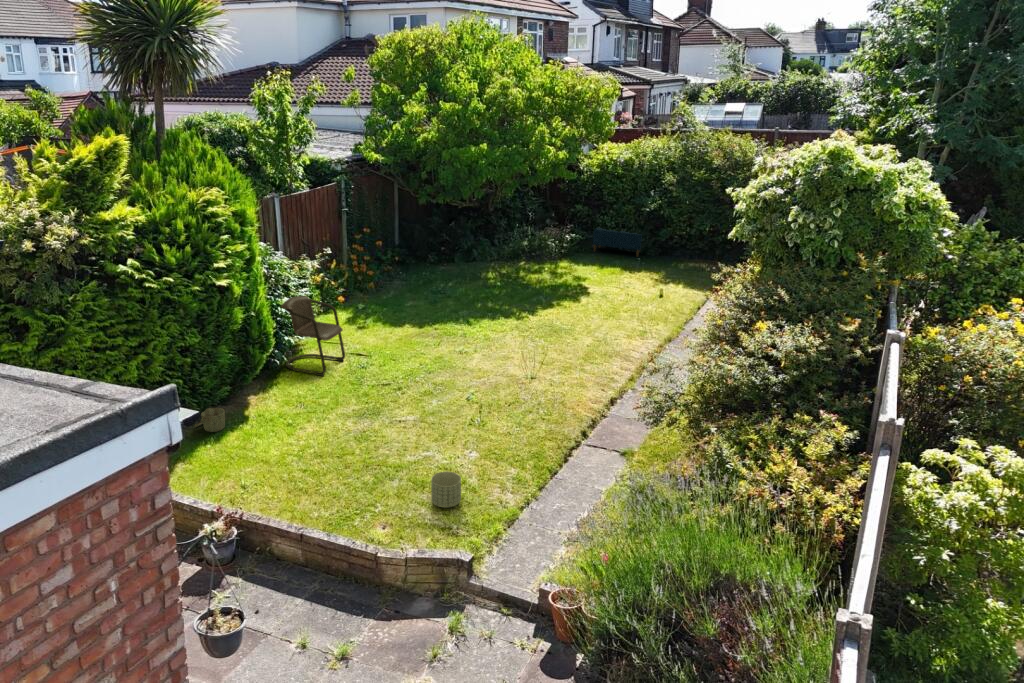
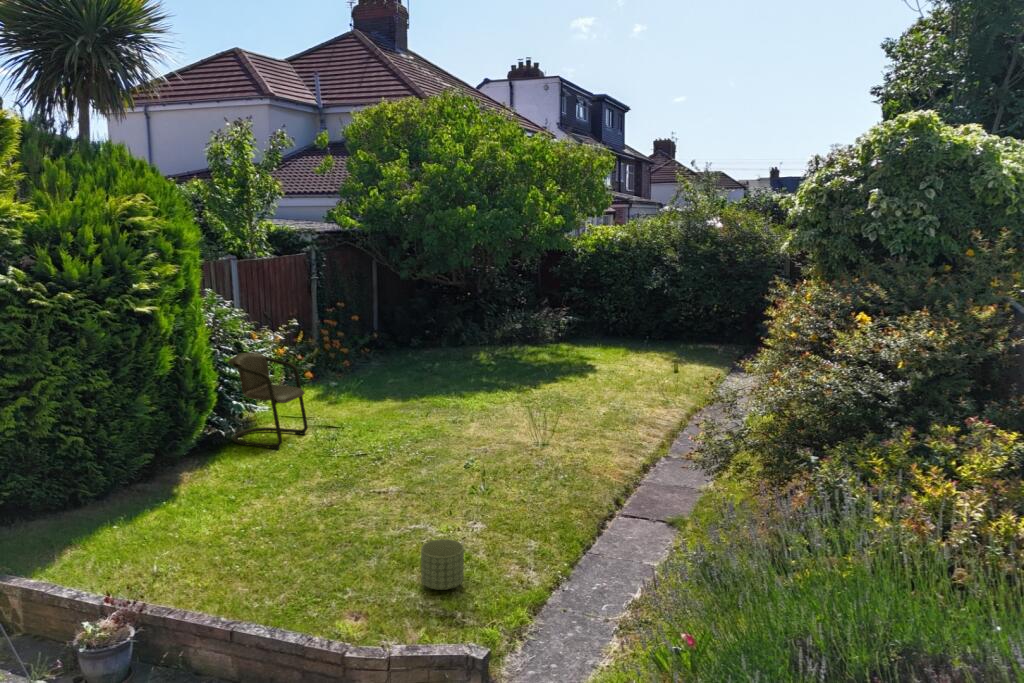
bench: present [593,228,642,257] -> none [592,310,650,340]
bucket: present [195,408,225,432] -> none [97,479,141,510]

